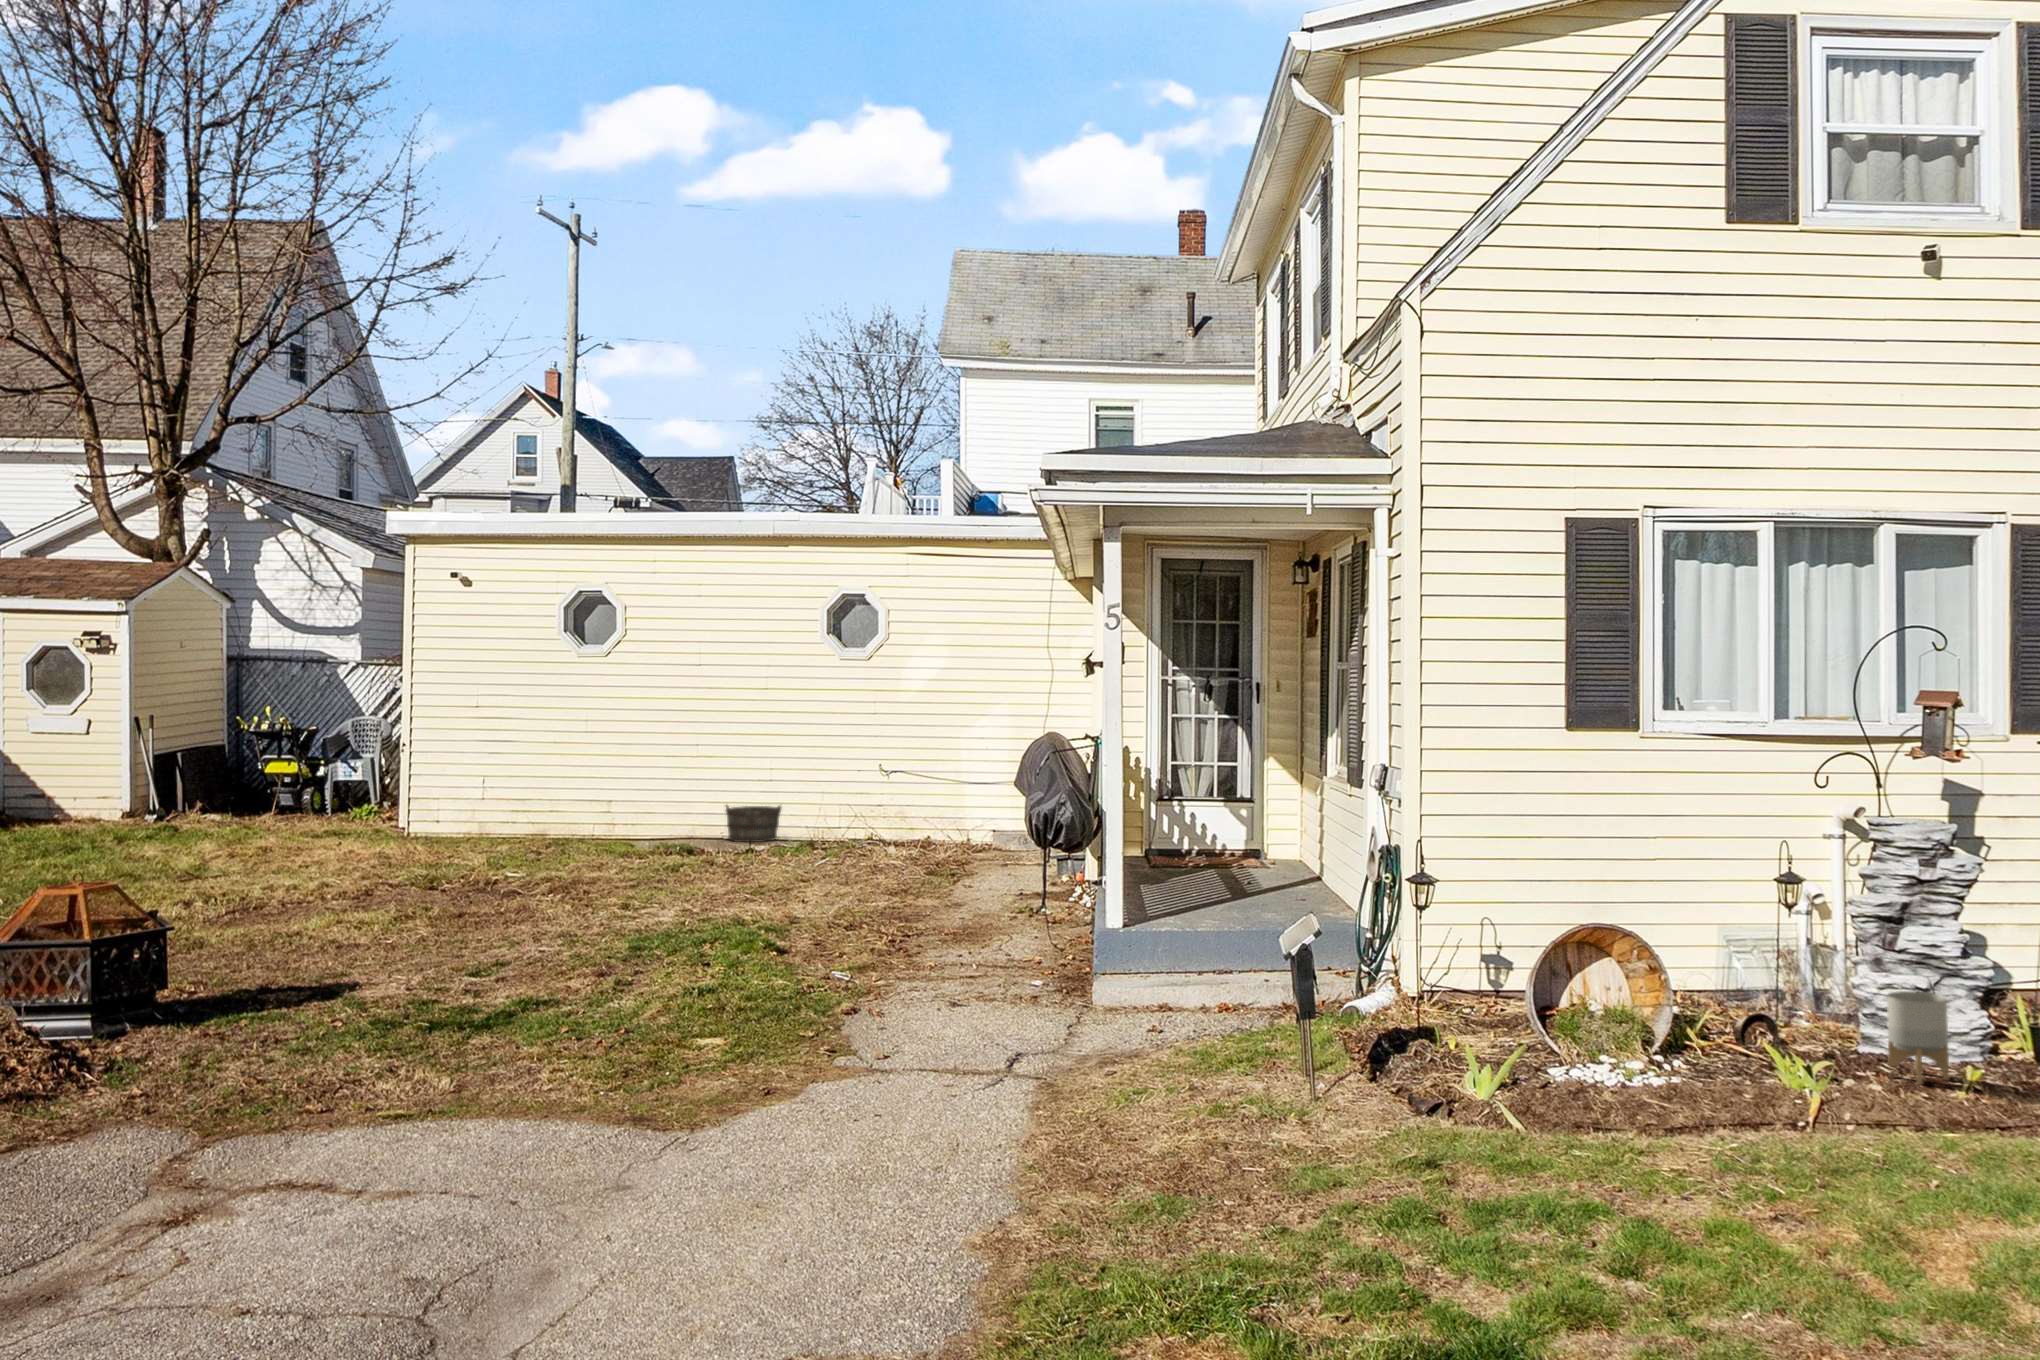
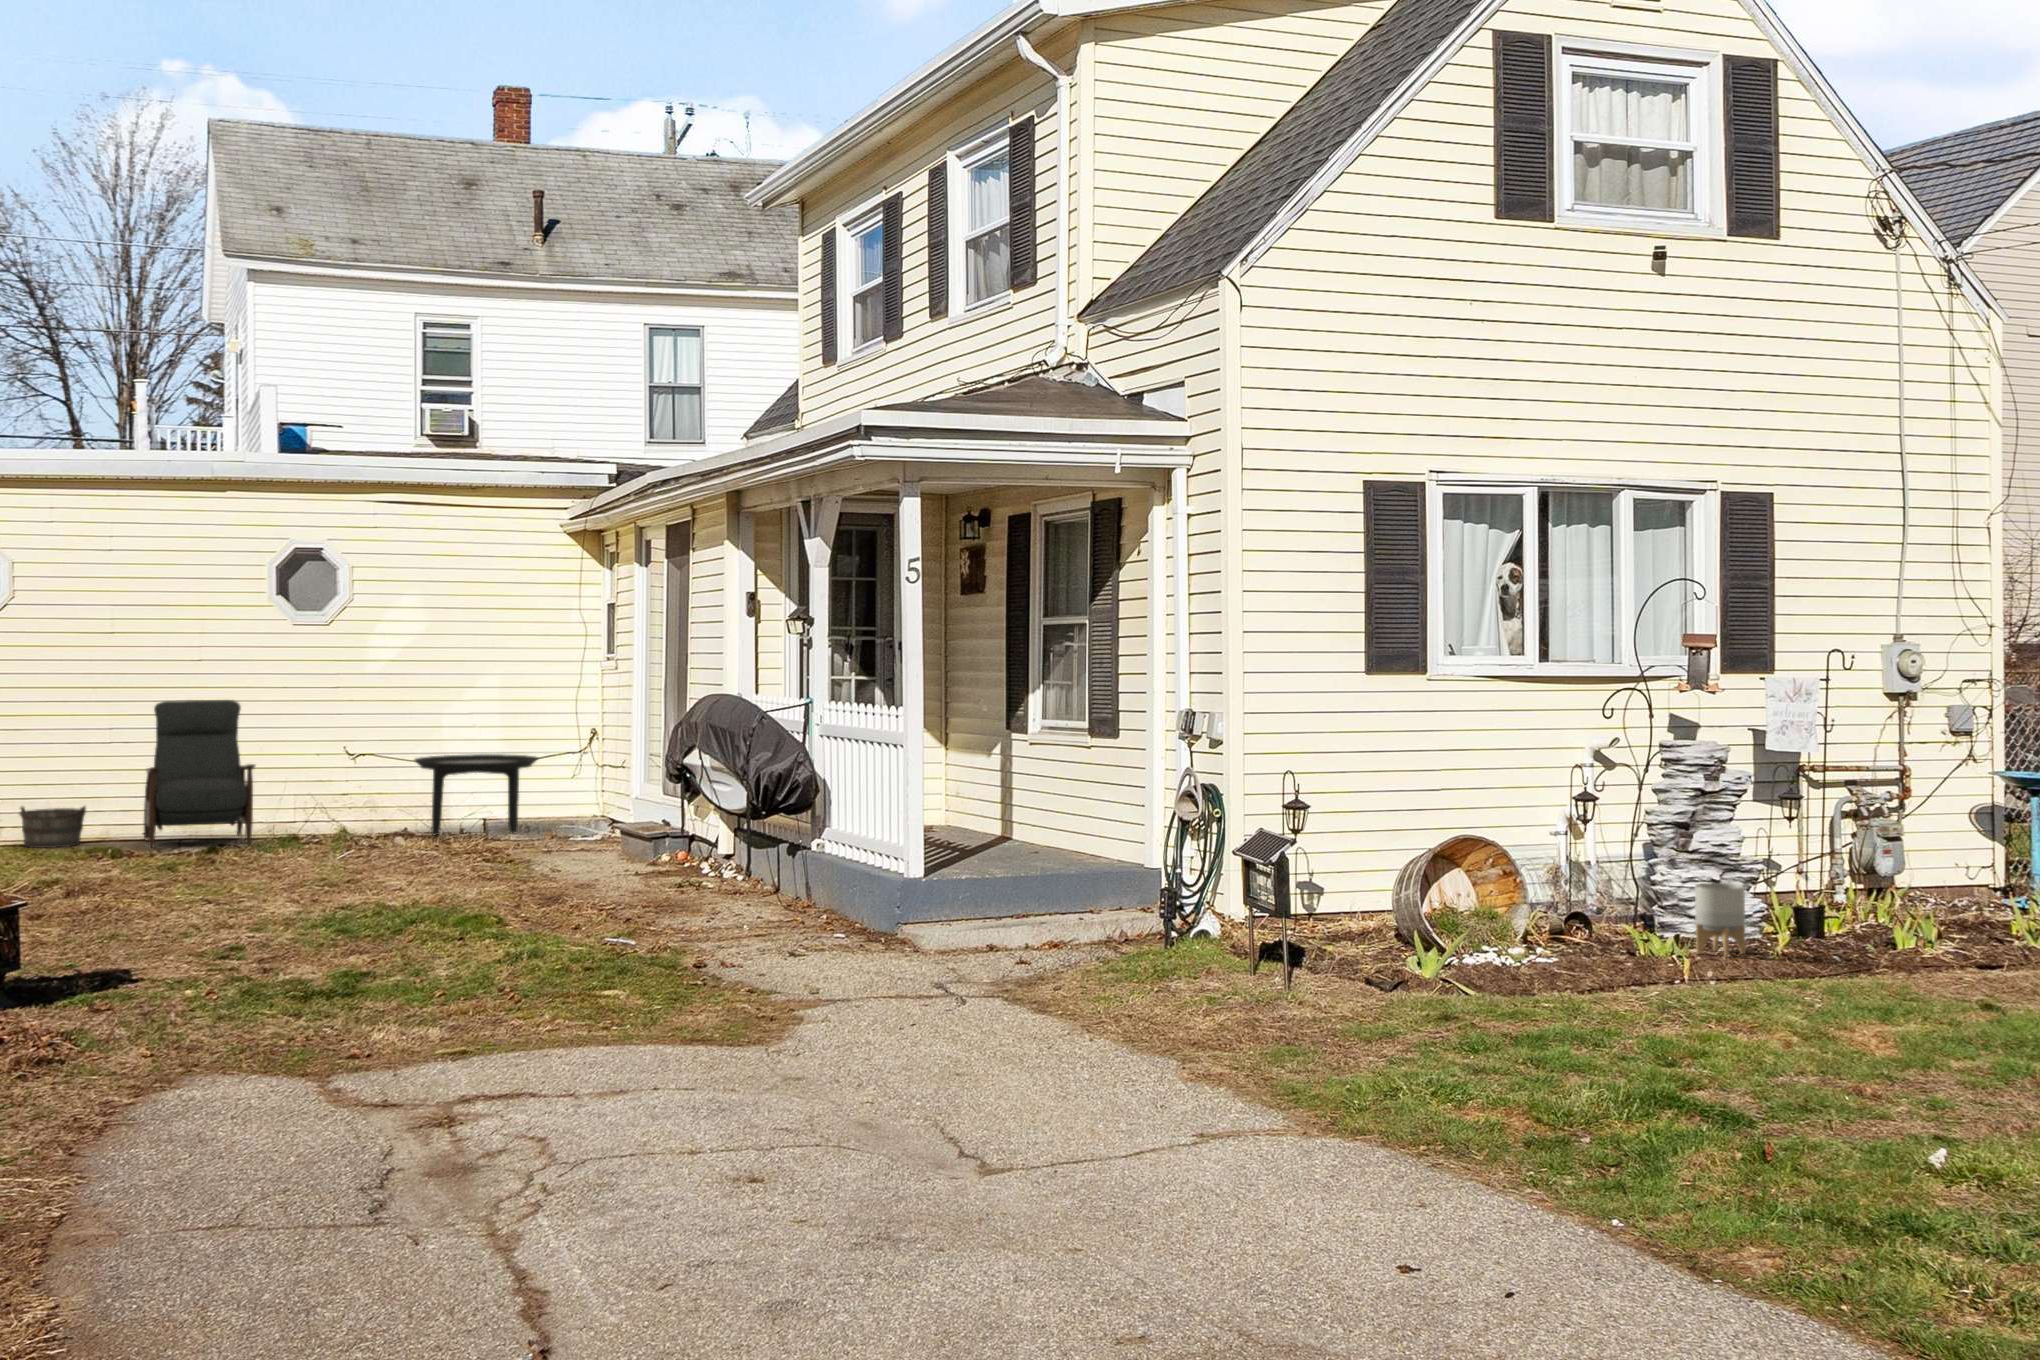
chair: none [574,712,681,852] -> present [144,700,256,850]
round table: none [826,768,943,847] -> present [415,754,538,835]
bucket: present [726,805,782,842] -> present [20,806,86,848]

